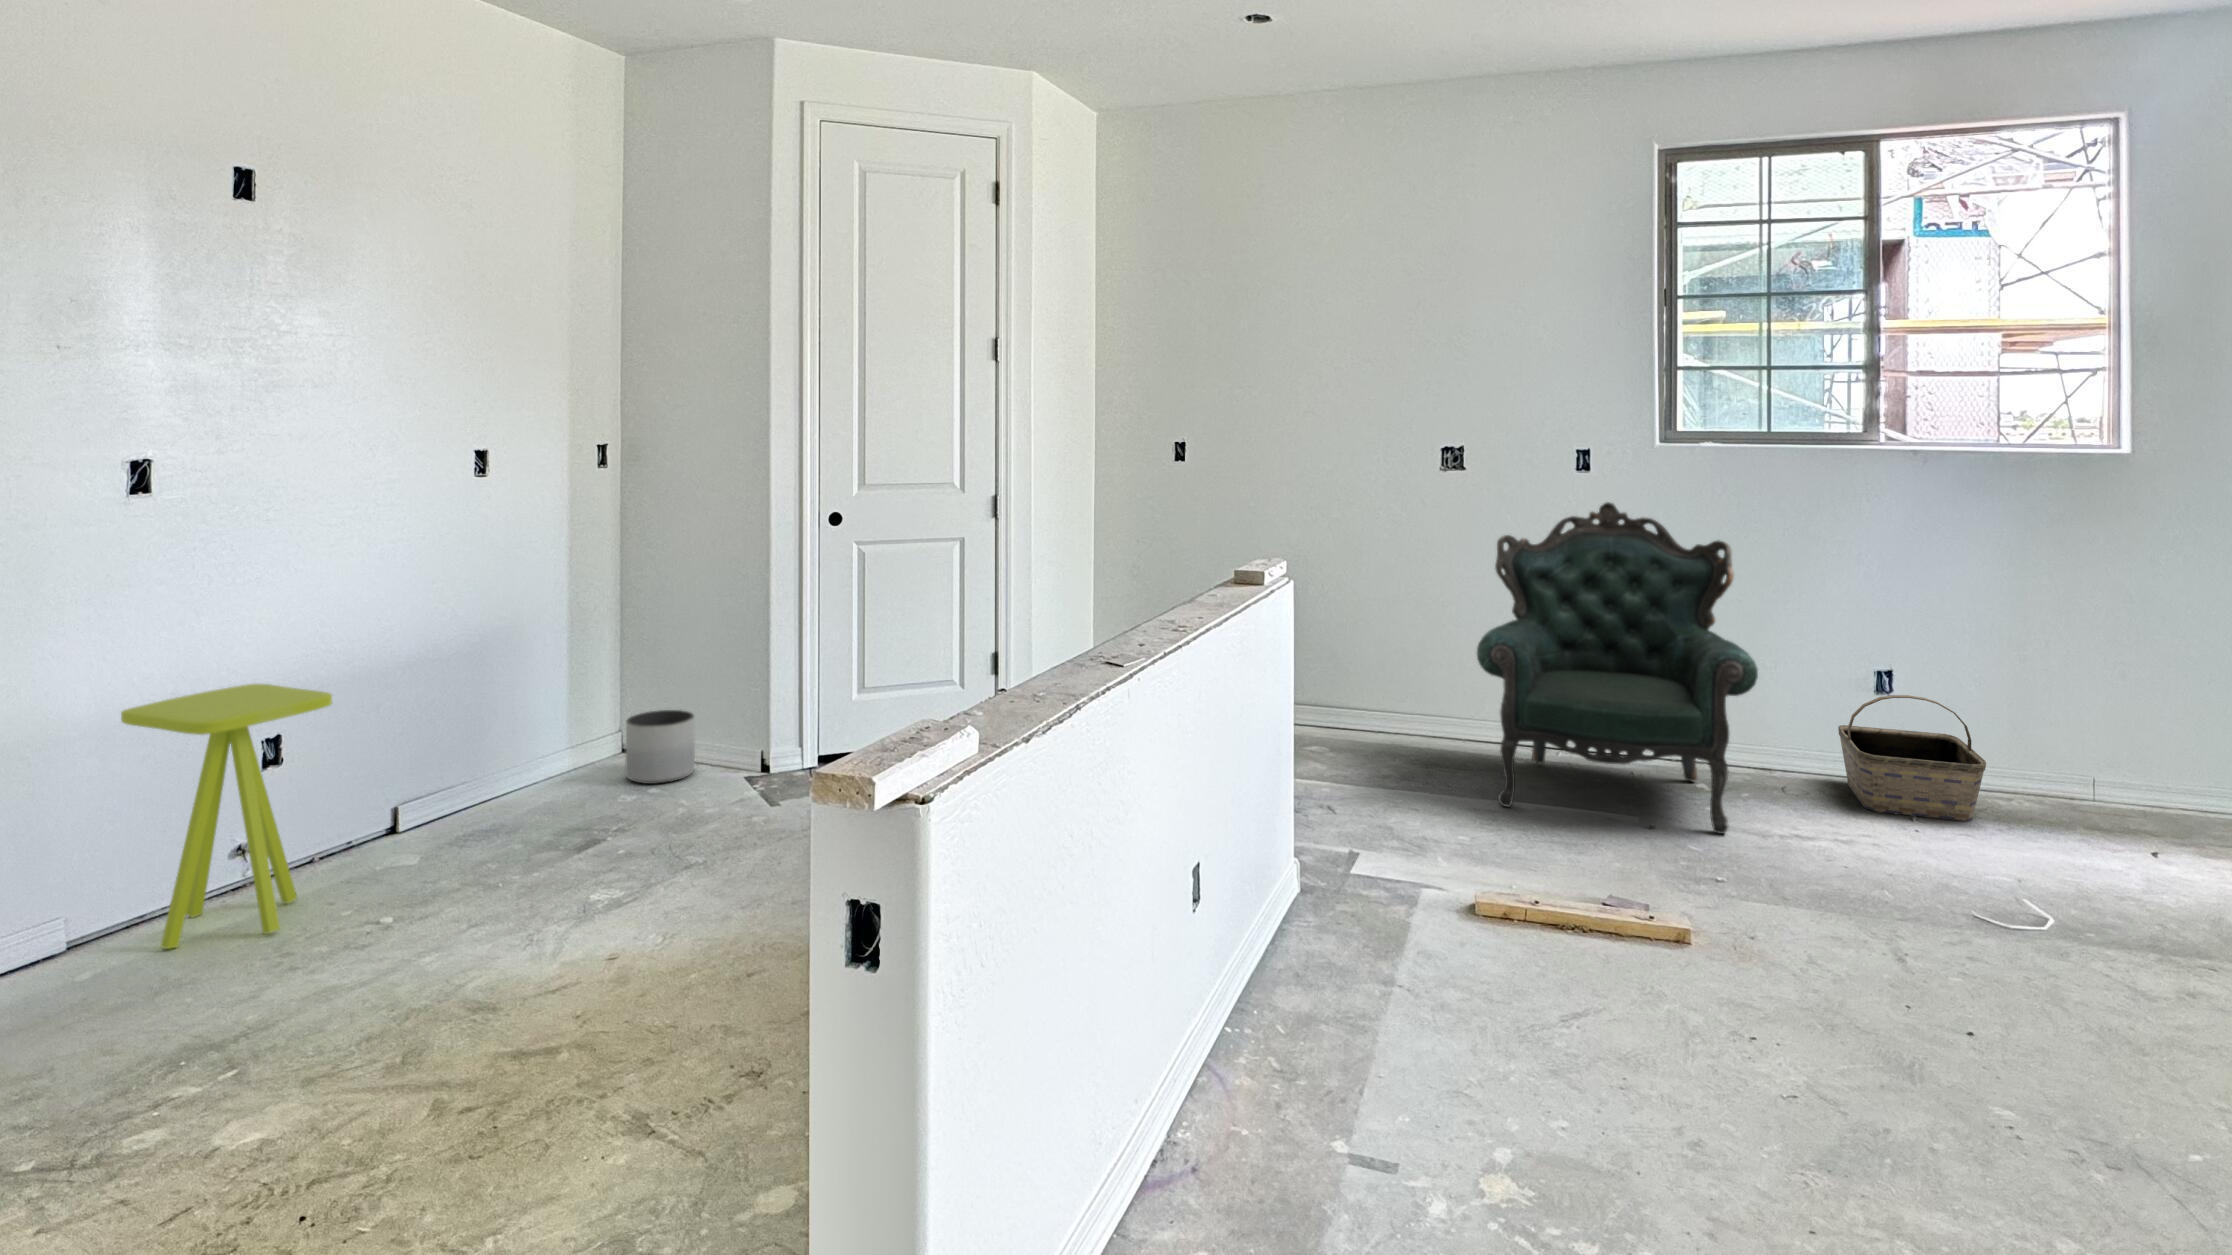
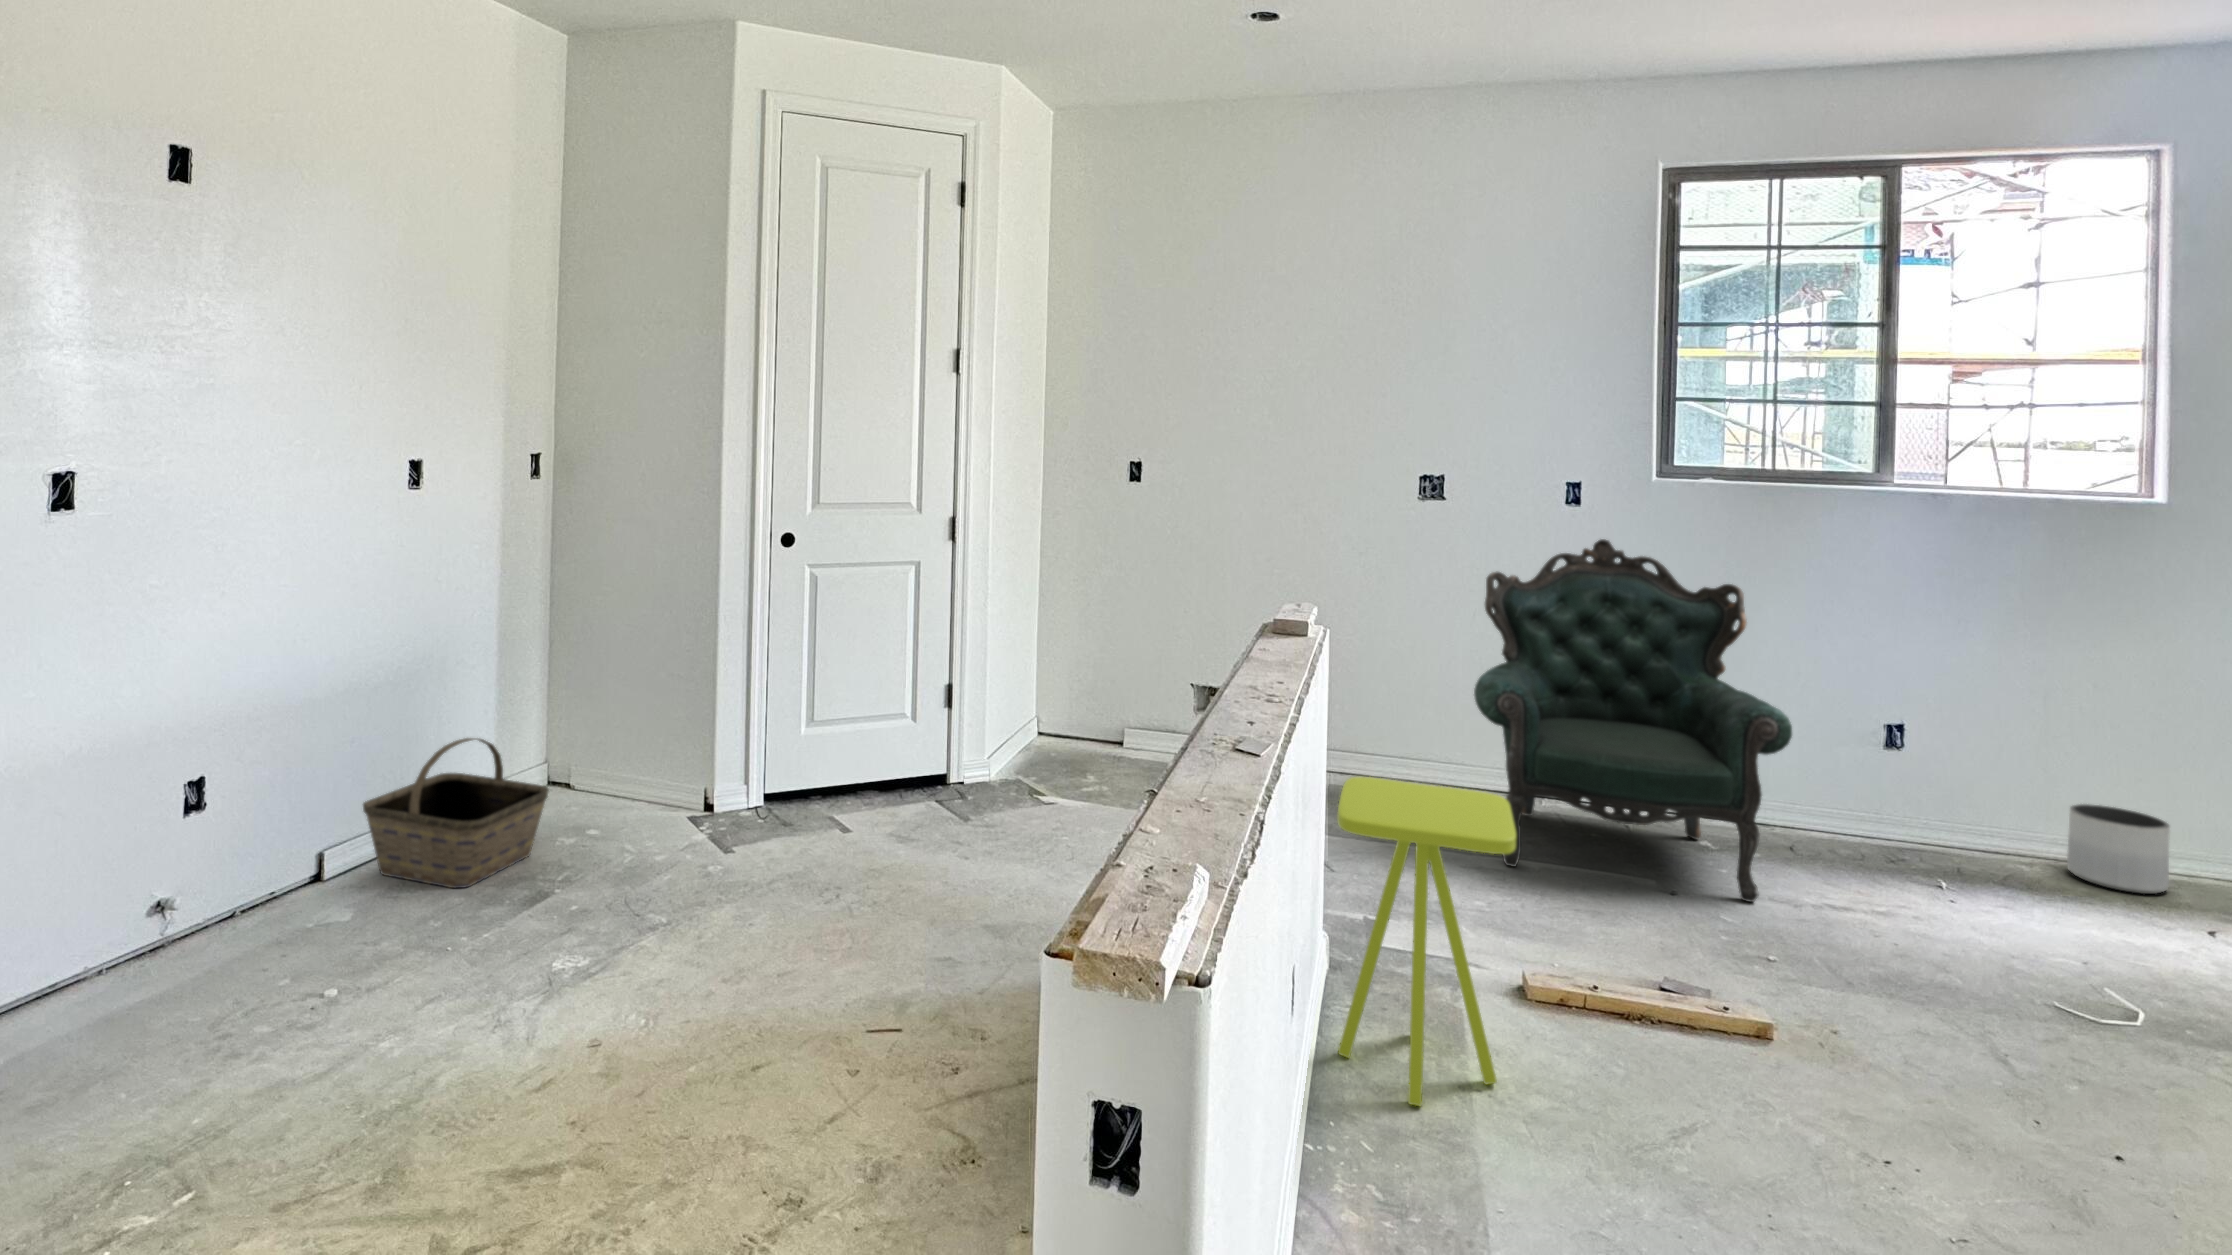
side table: present [121,684,332,949] -> present [1337,777,1516,1106]
basket: present [1838,695,1986,821] -> present [363,738,549,888]
planter: present [625,710,695,784] -> present [2067,804,2170,894]

